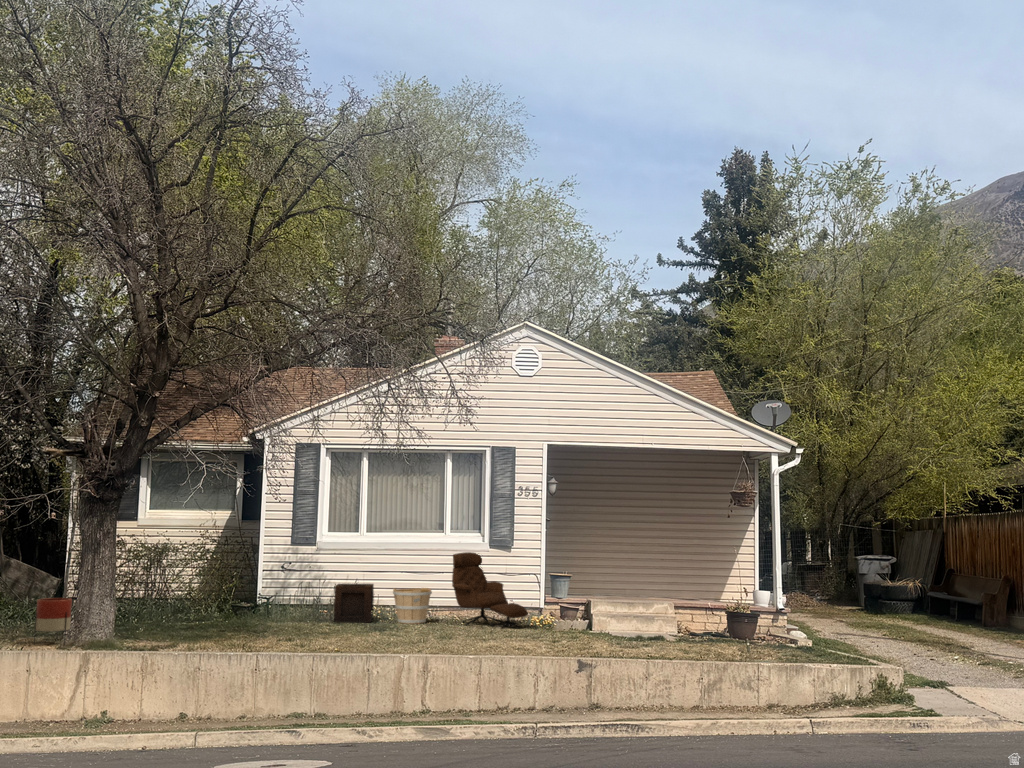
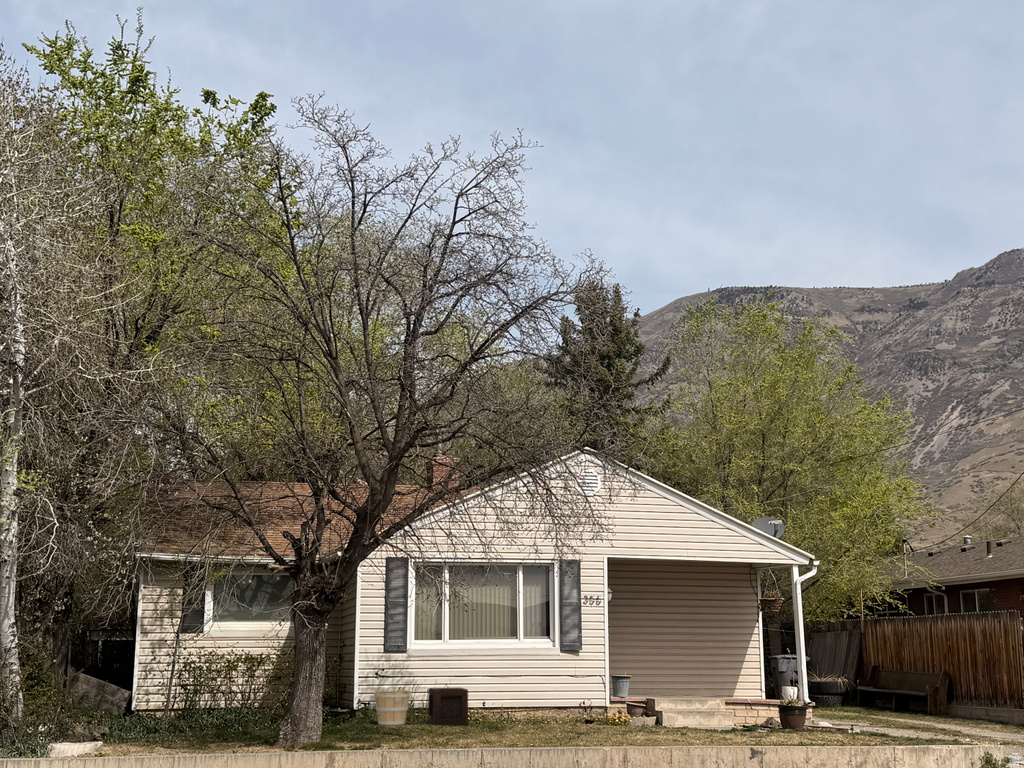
lounge chair: present [452,552,528,628] -> none [536,656,611,727]
wooden bucket: present [393,588,432,624] -> present [374,690,411,725]
planter: present [34,598,72,644] -> none [224,704,258,751]

